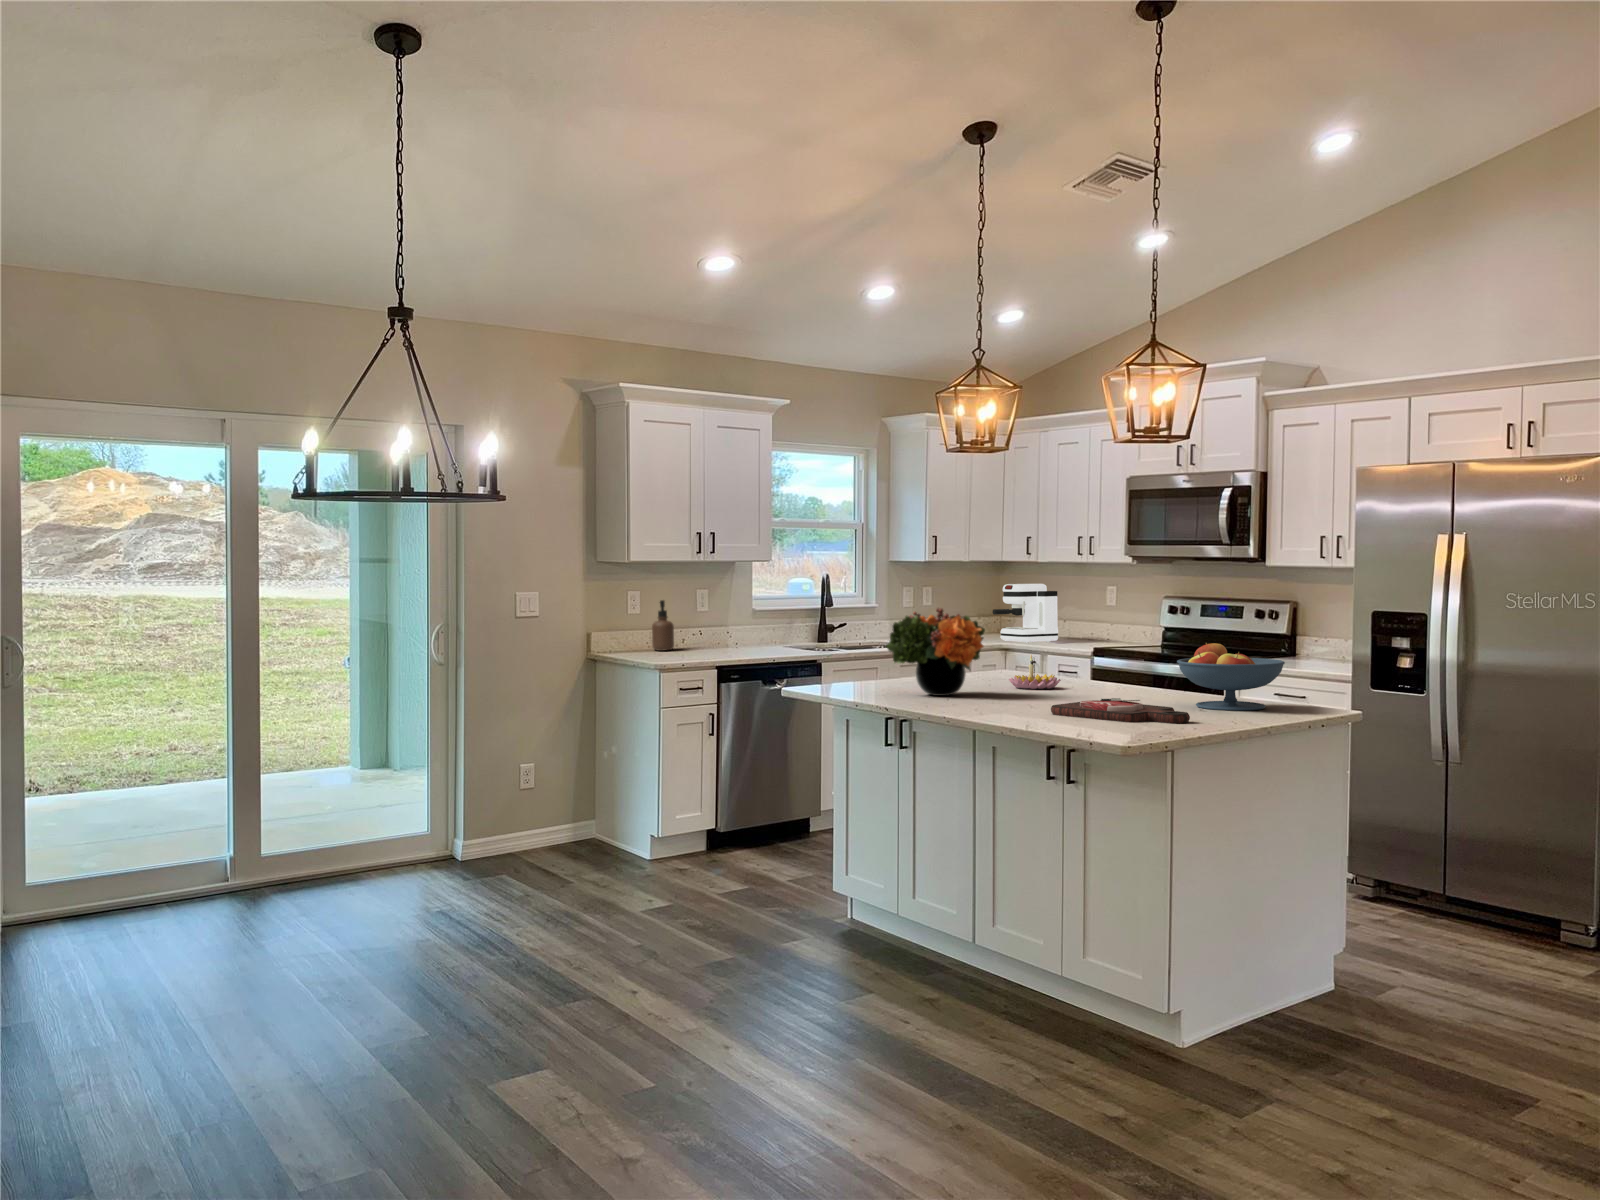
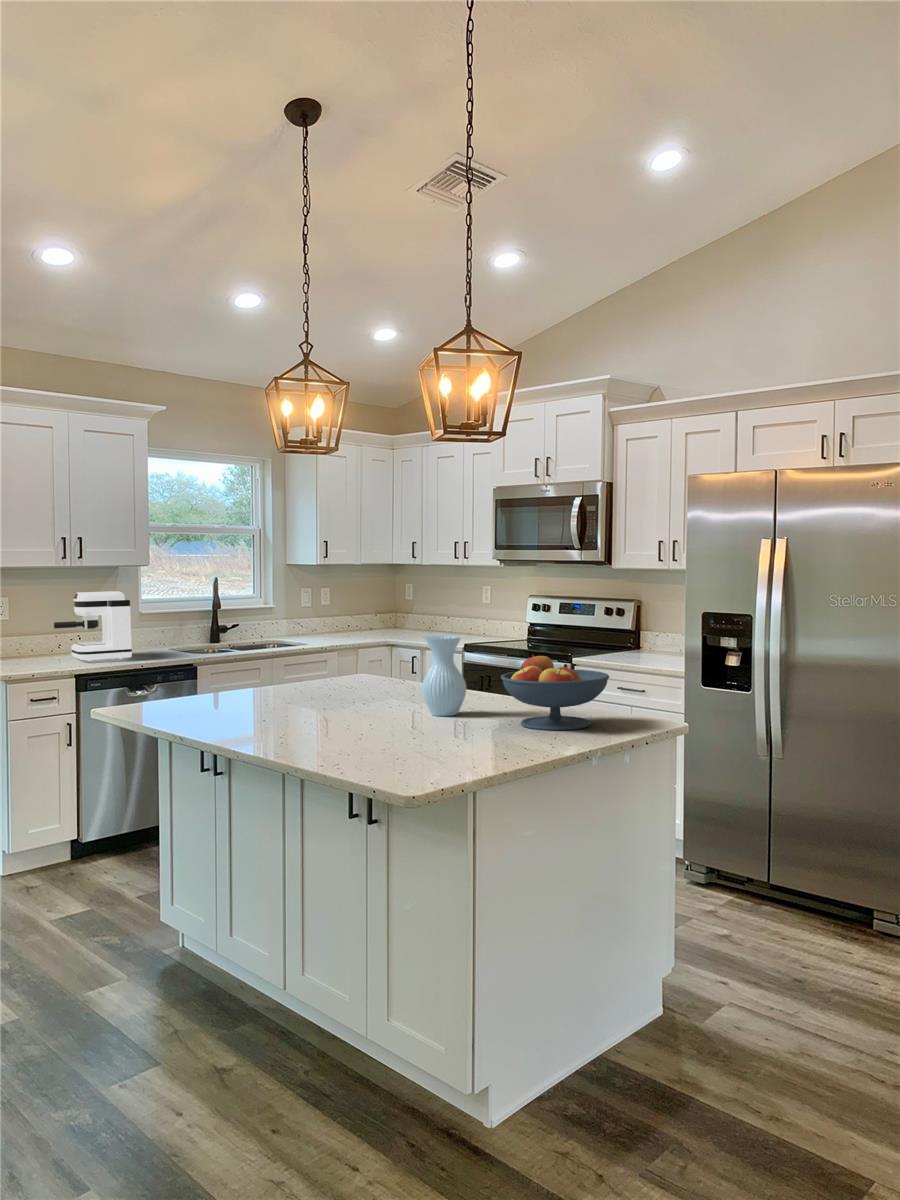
coffee maker: present [993,584,1058,643] -> present [54,591,132,662]
soap dispenser: present [652,600,674,651] -> none [21,606,46,657]
flower arrangement: present [887,608,985,696] -> none [203,619,315,714]
vase: none [1093,626,1137,700] -> present [422,636,466,716]
candle holder: present [1009,655,1061,690] -> none [352,662,405,699]
cutting board: present [1051,698,1190,723] -> none [350,724,495,760]

